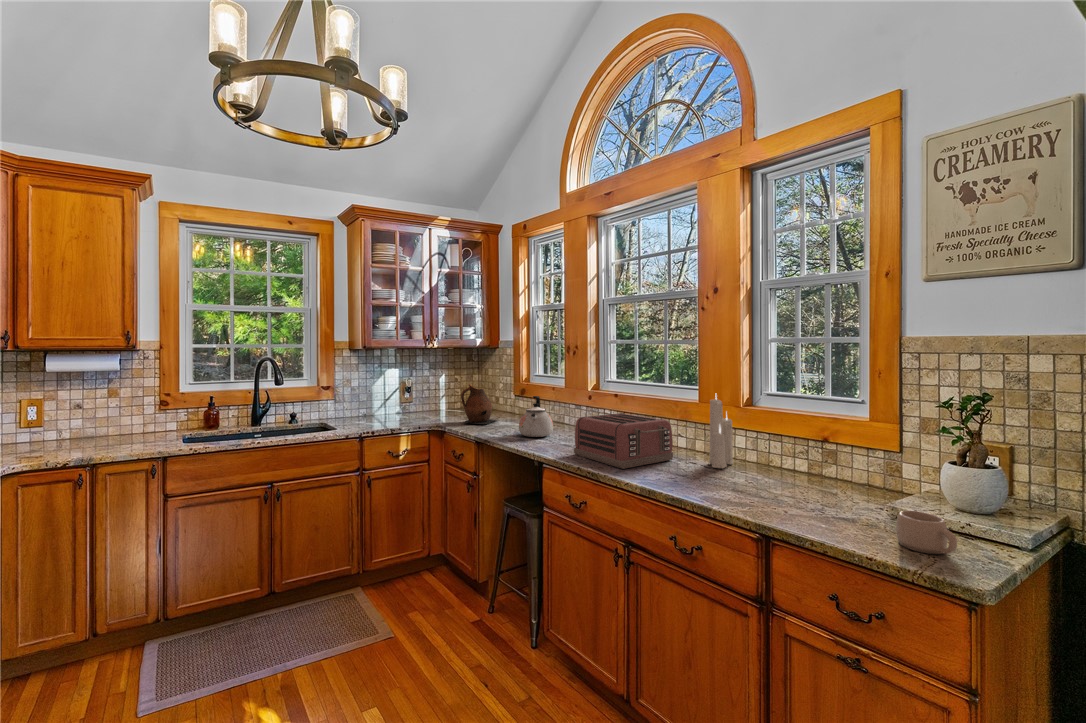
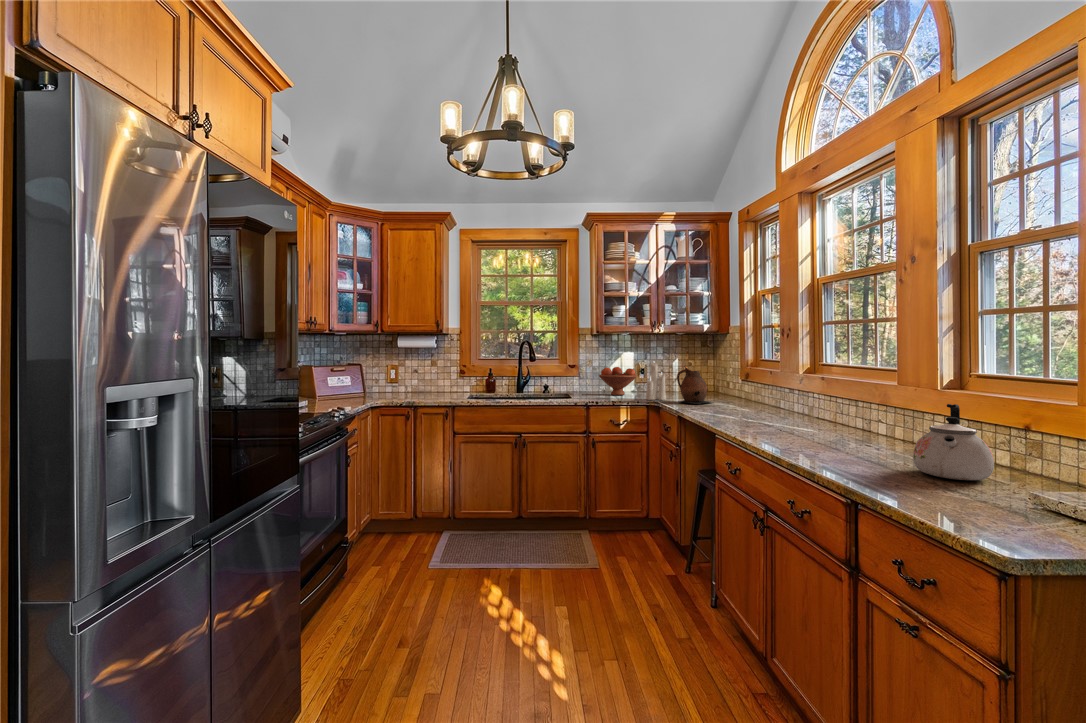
fruit bowl: none [361,385,407,419] -> present [599,367,637,395]
kettle: present [519,396,553,437] -> present [913,404,994,480]
candle: present [709,396,733,468] -> present [646,363,666,400]
toaster: present [574,413,673,469] -> none [747,393,849,441]
mug: present [896,511,957,554] -> none [966,482,1022,524]

